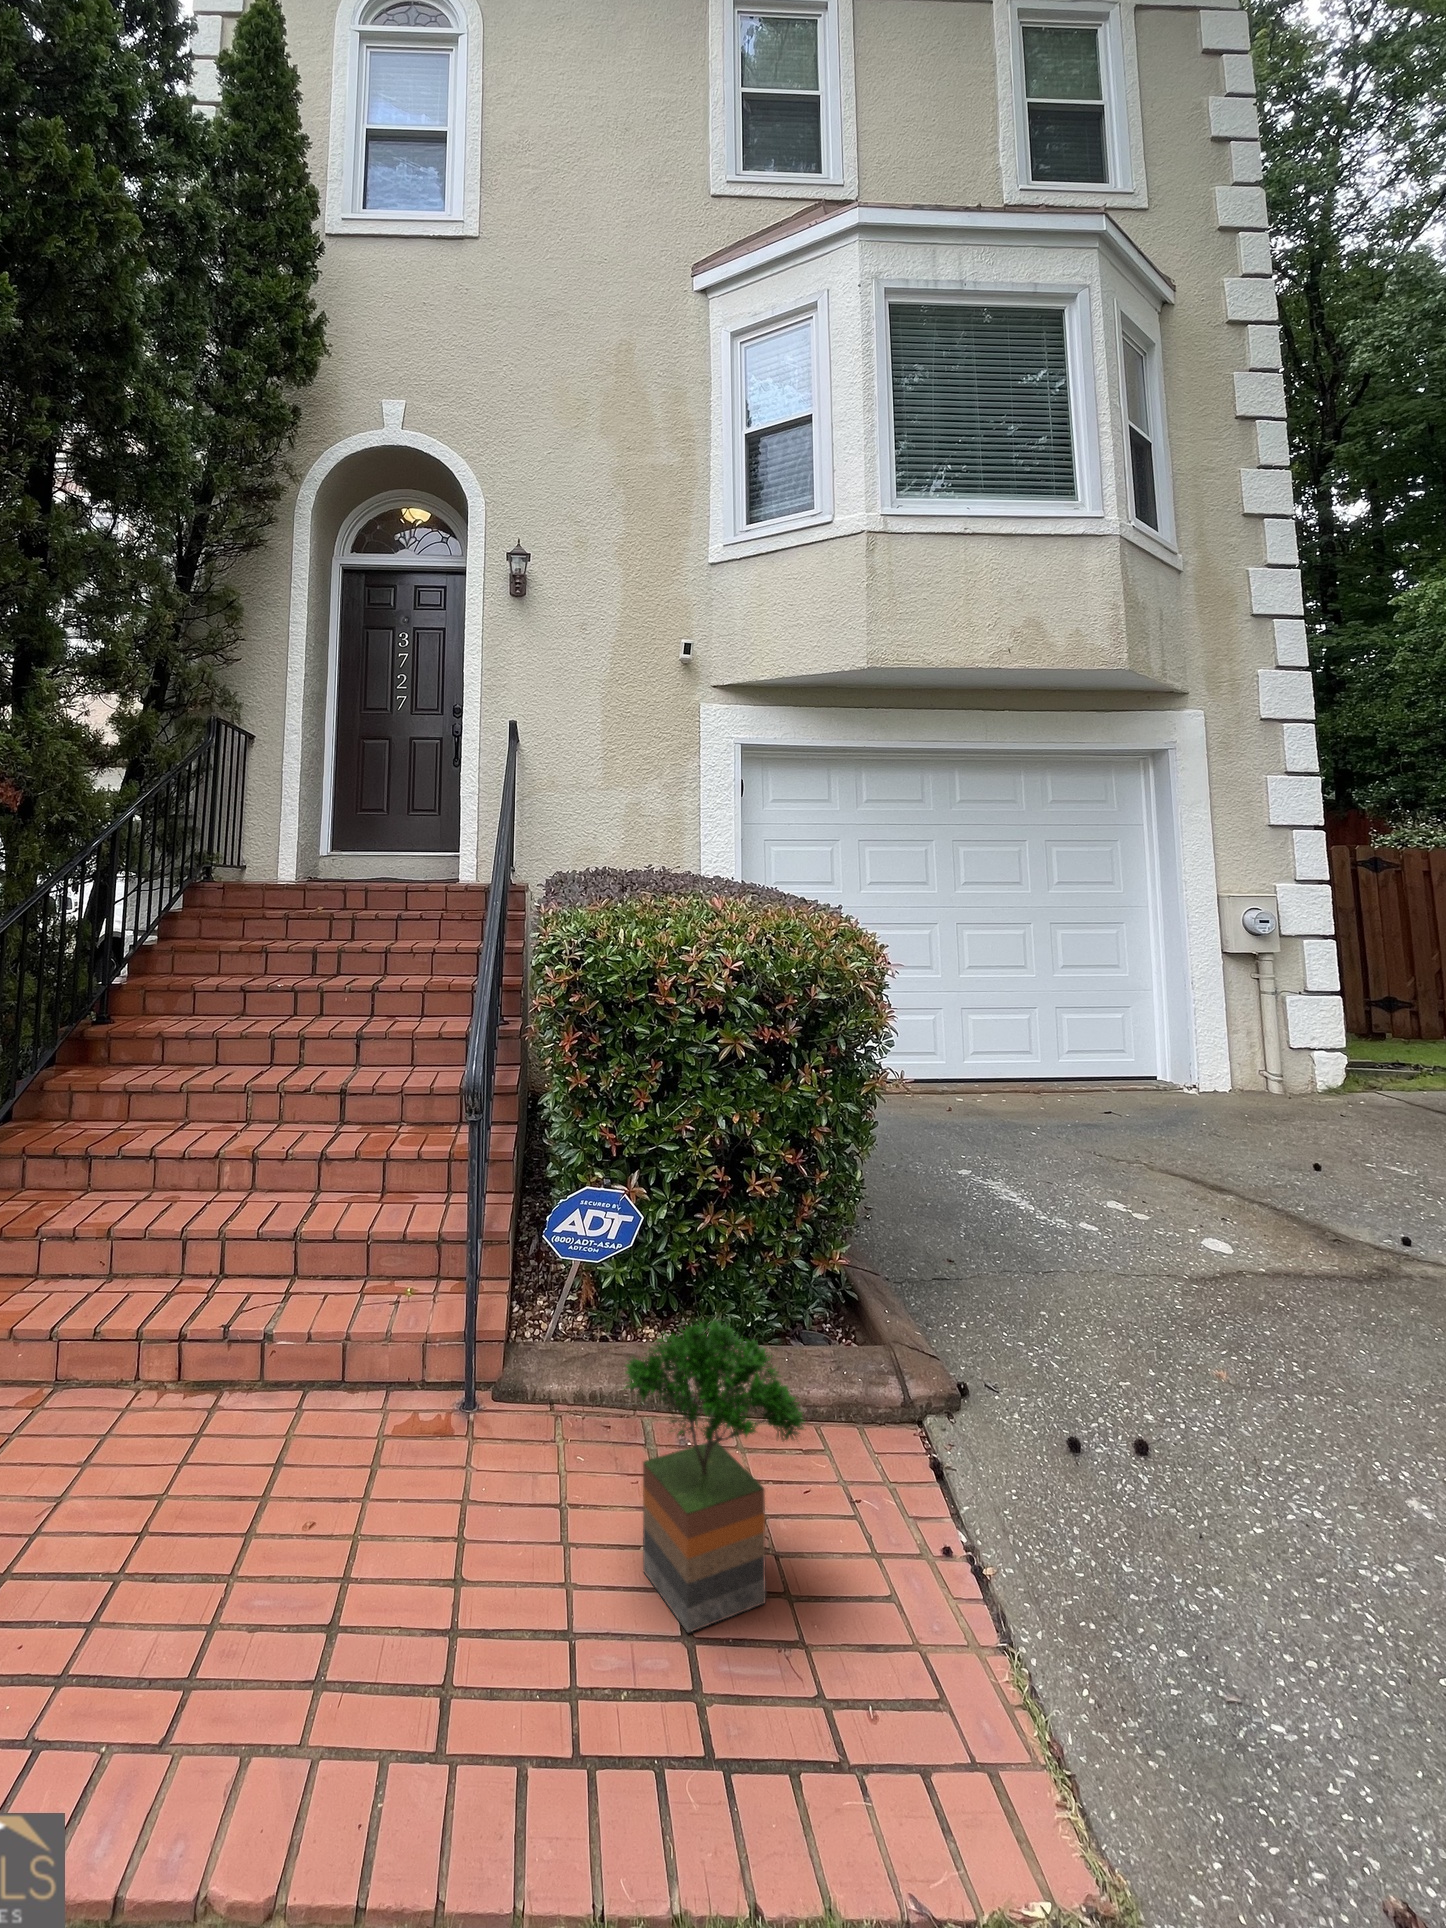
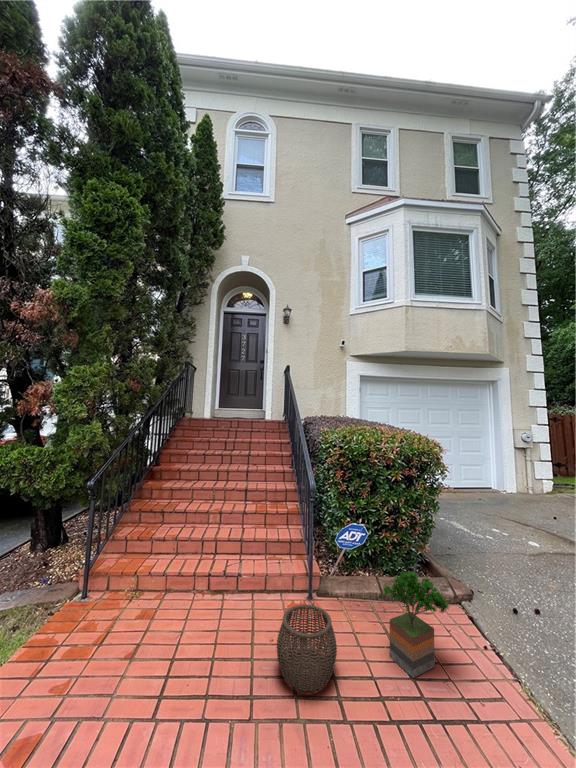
woven basket: none [287,1416,469,1668] -> present [277,605,337,692]

